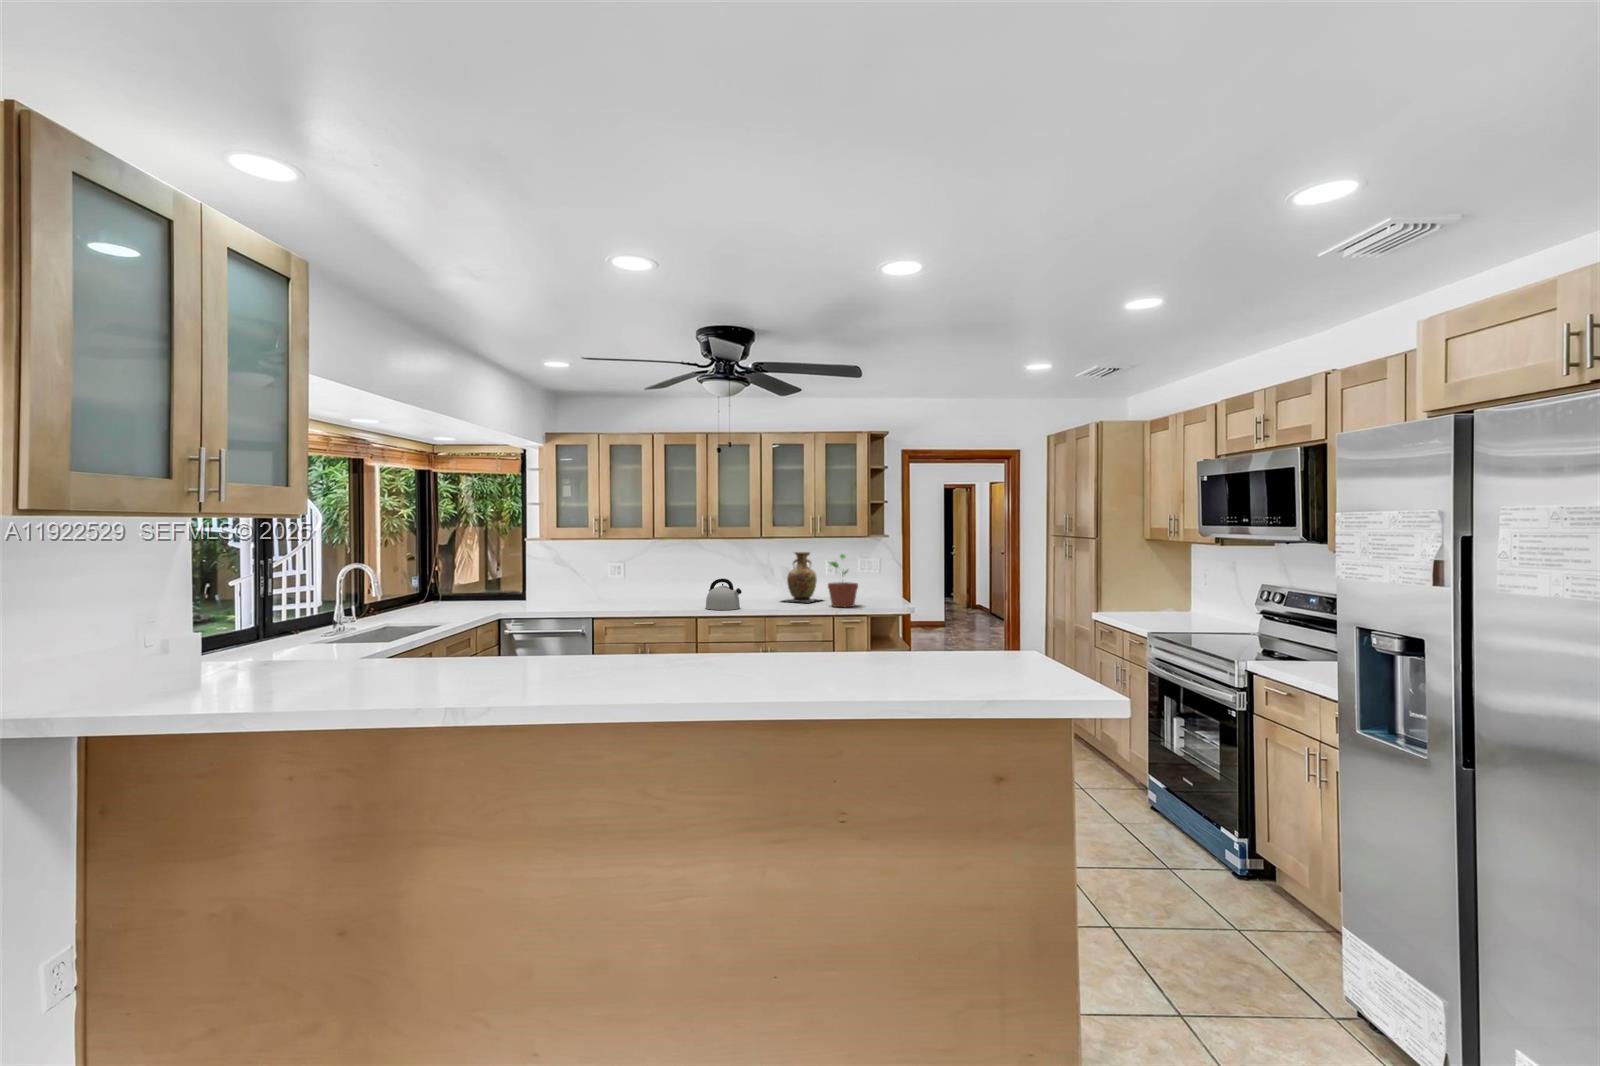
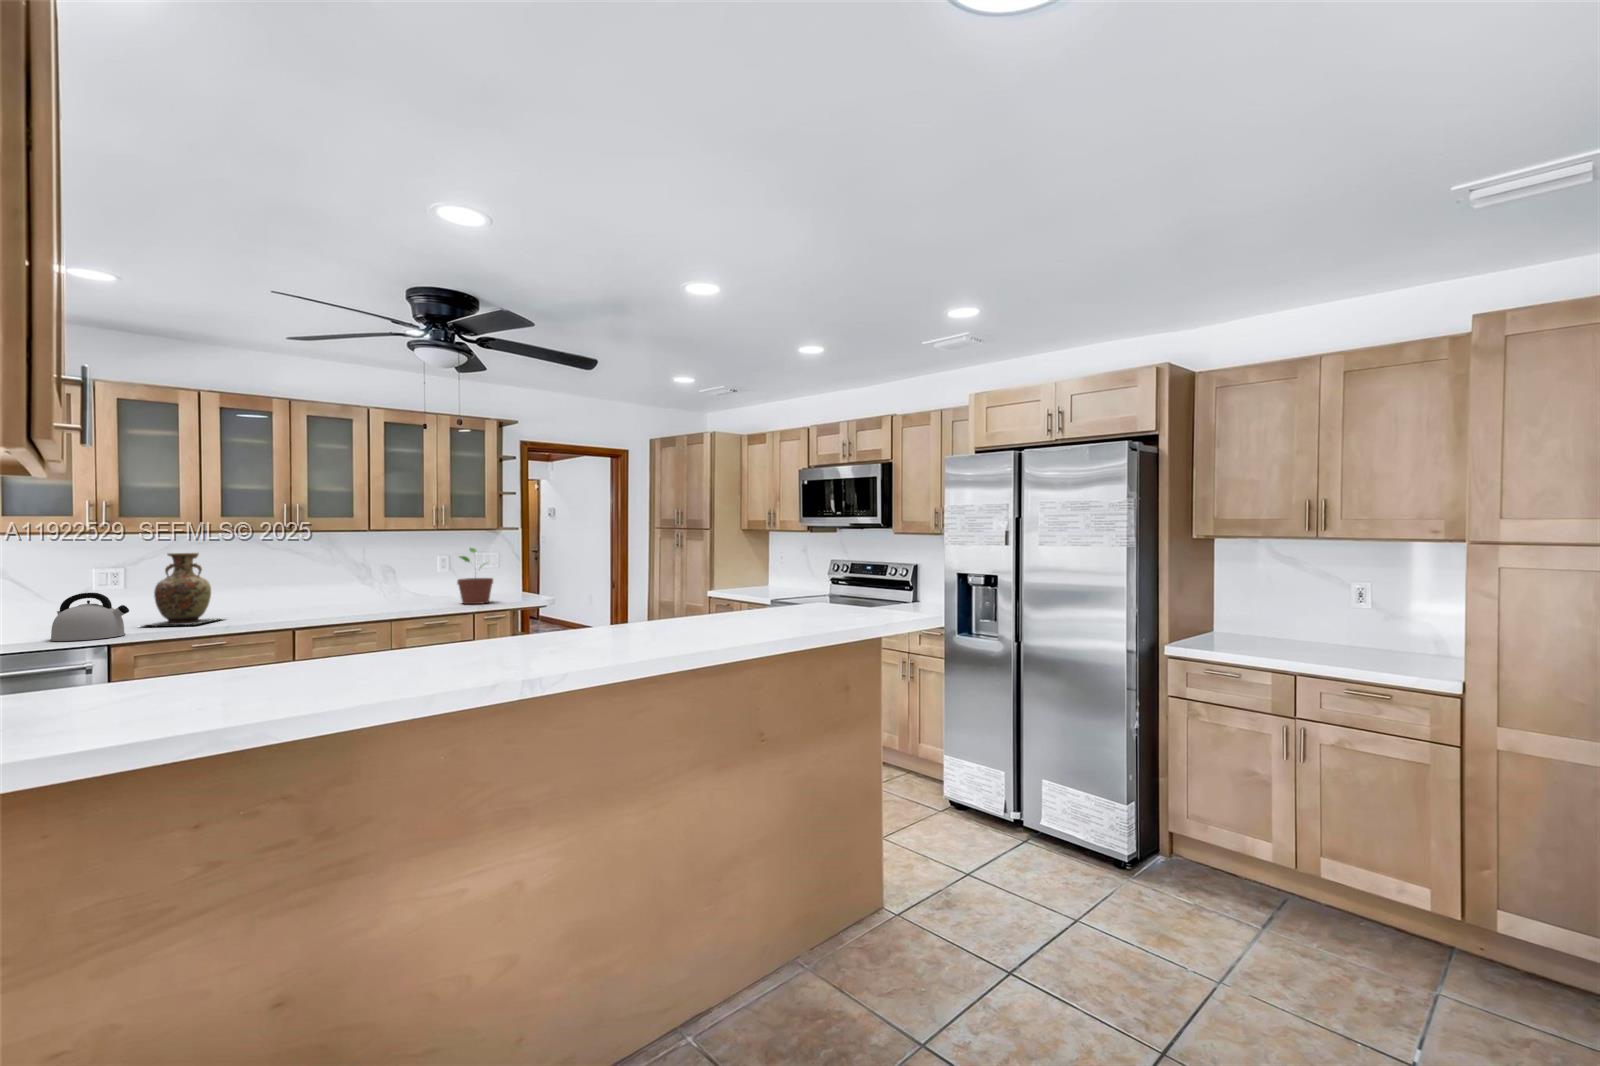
vase: present [786,552,819,602] -> present [149,553,217,626]
kettle: present [706,579,742,610] -> present [50,593,129,641]

